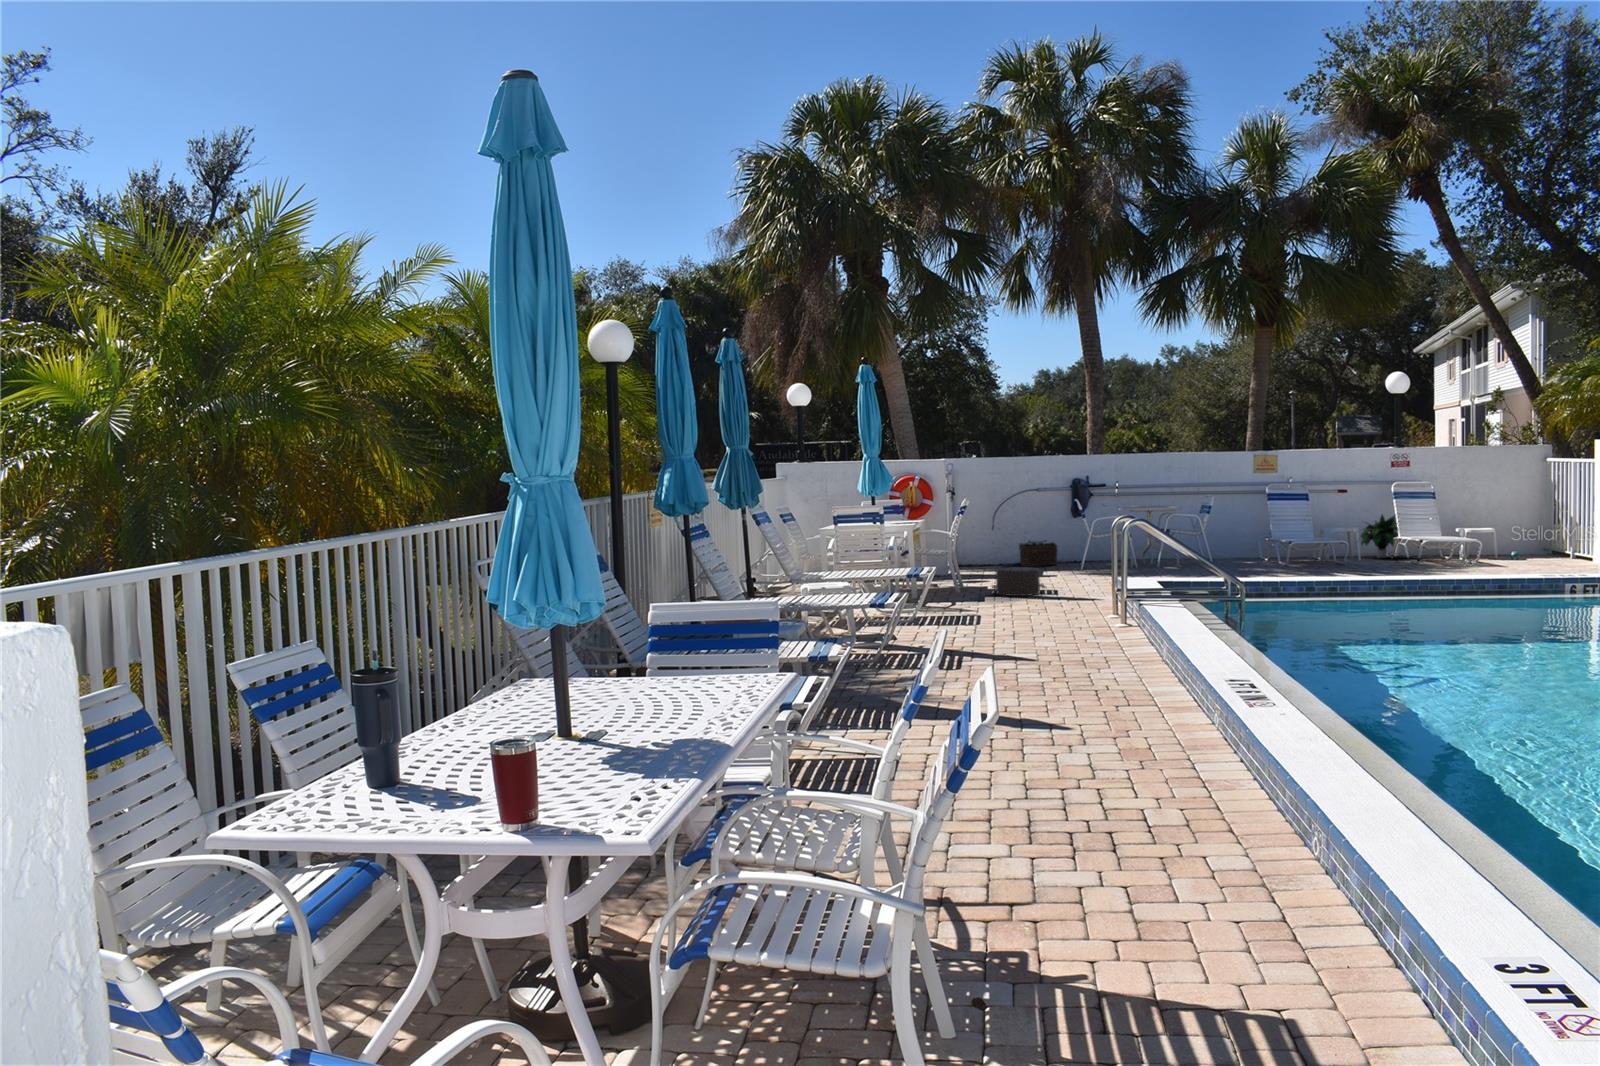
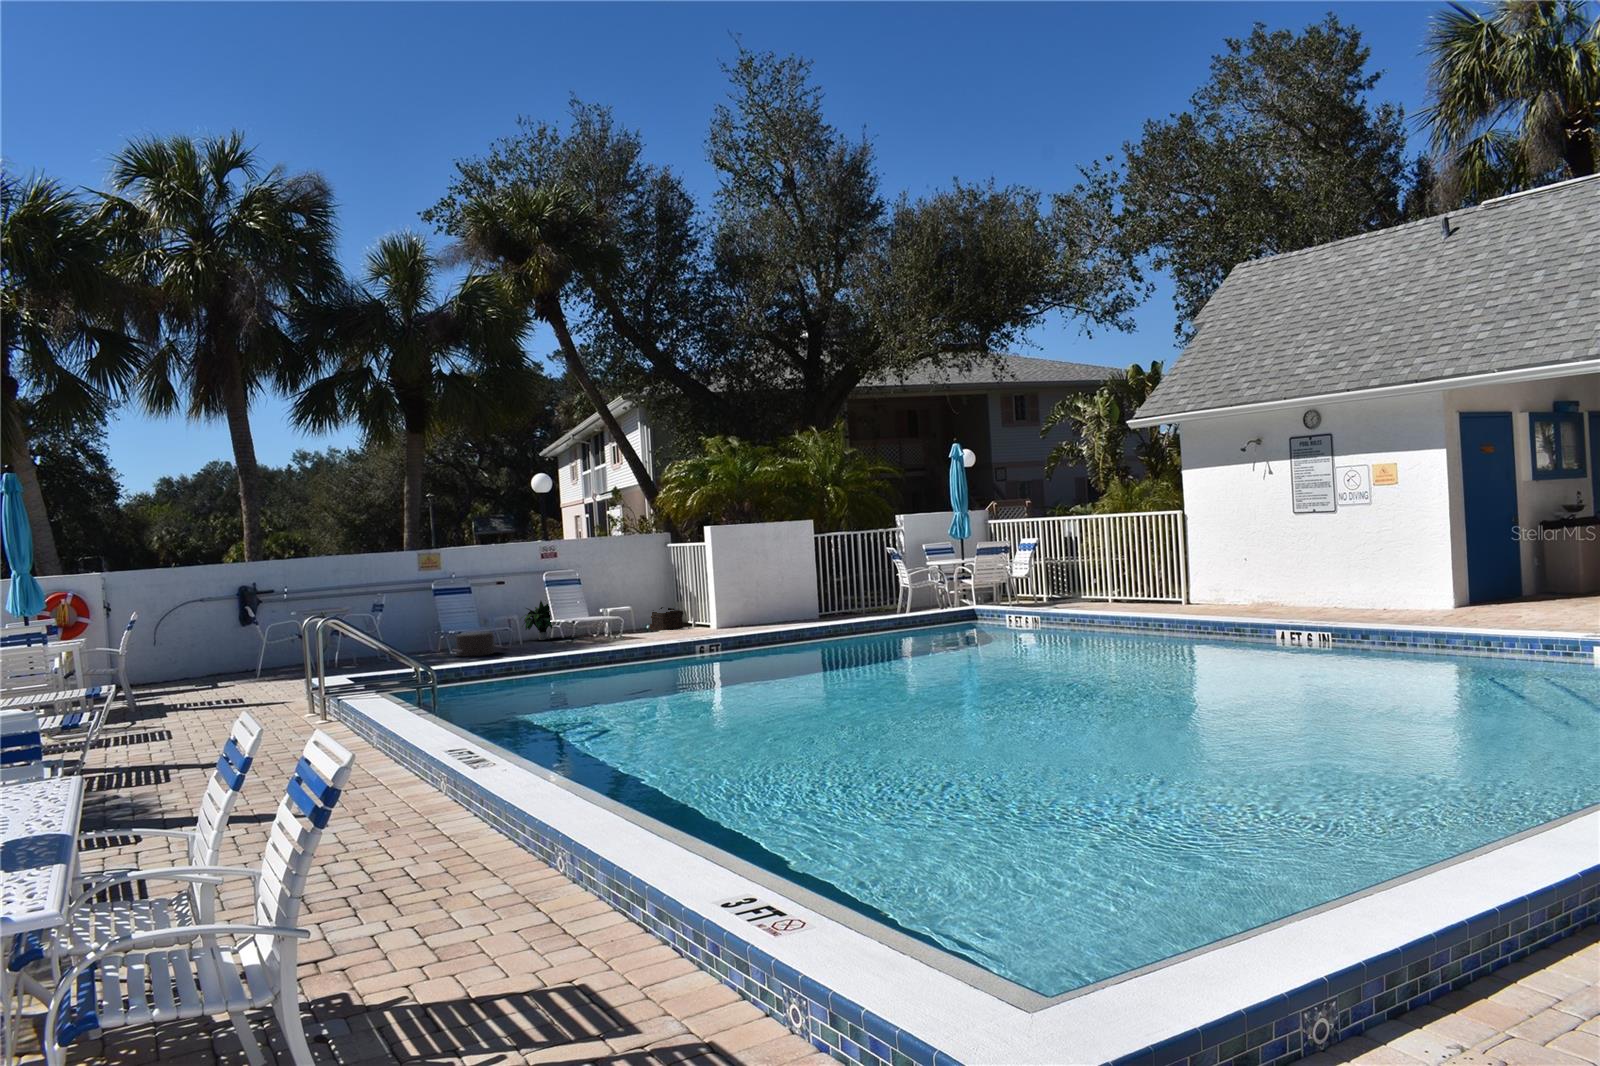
basket: present [1019,540,1058,566] -> present [649,607,683,630]
pouf: present [992,567,1046,596] -> present [453,631,500,656]

